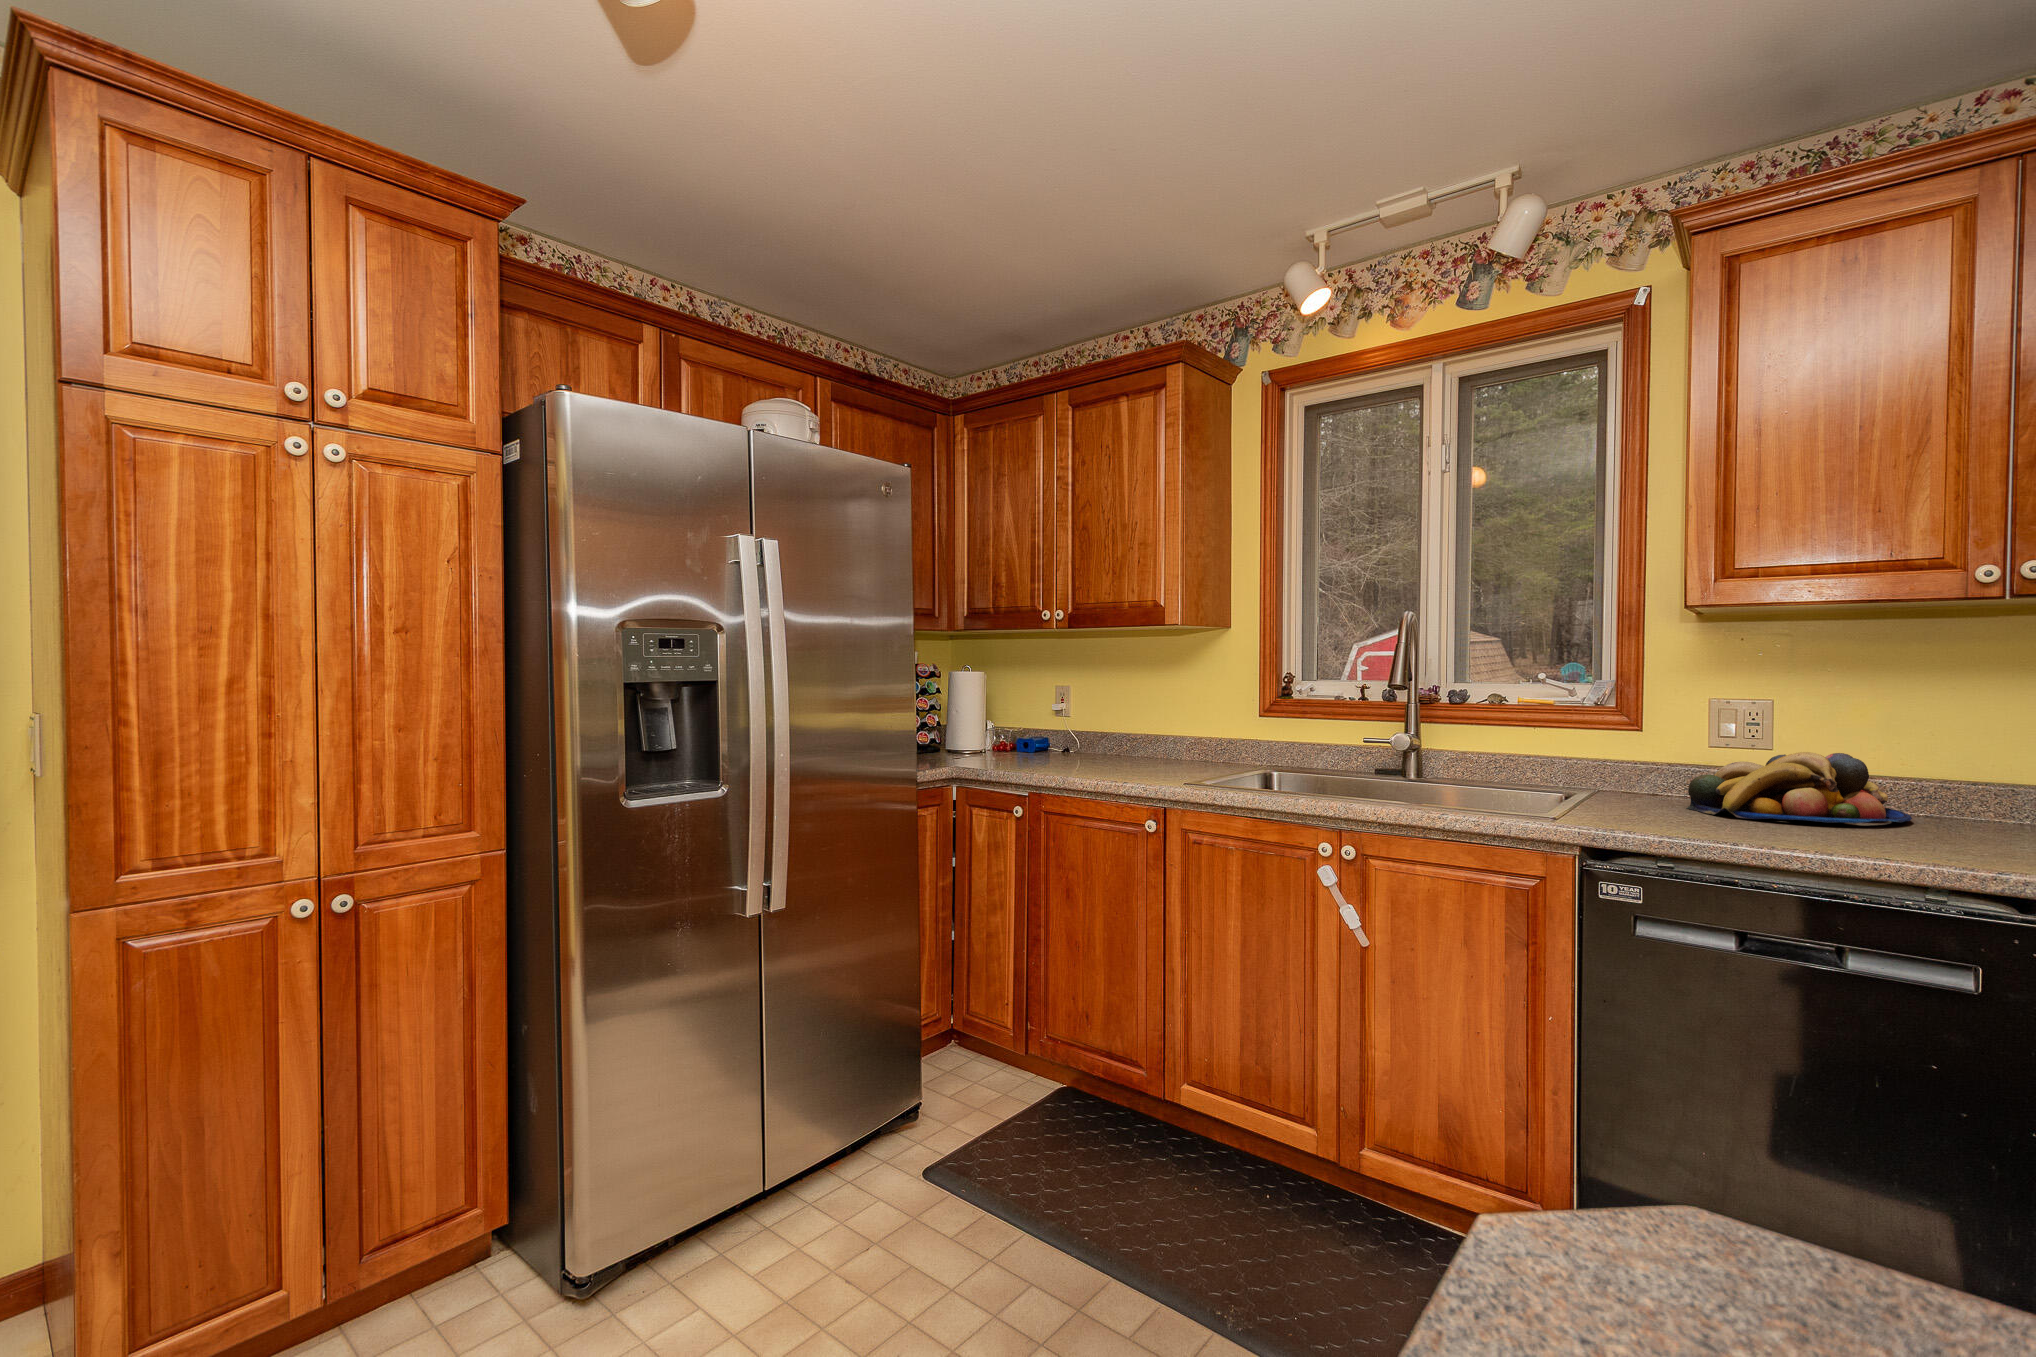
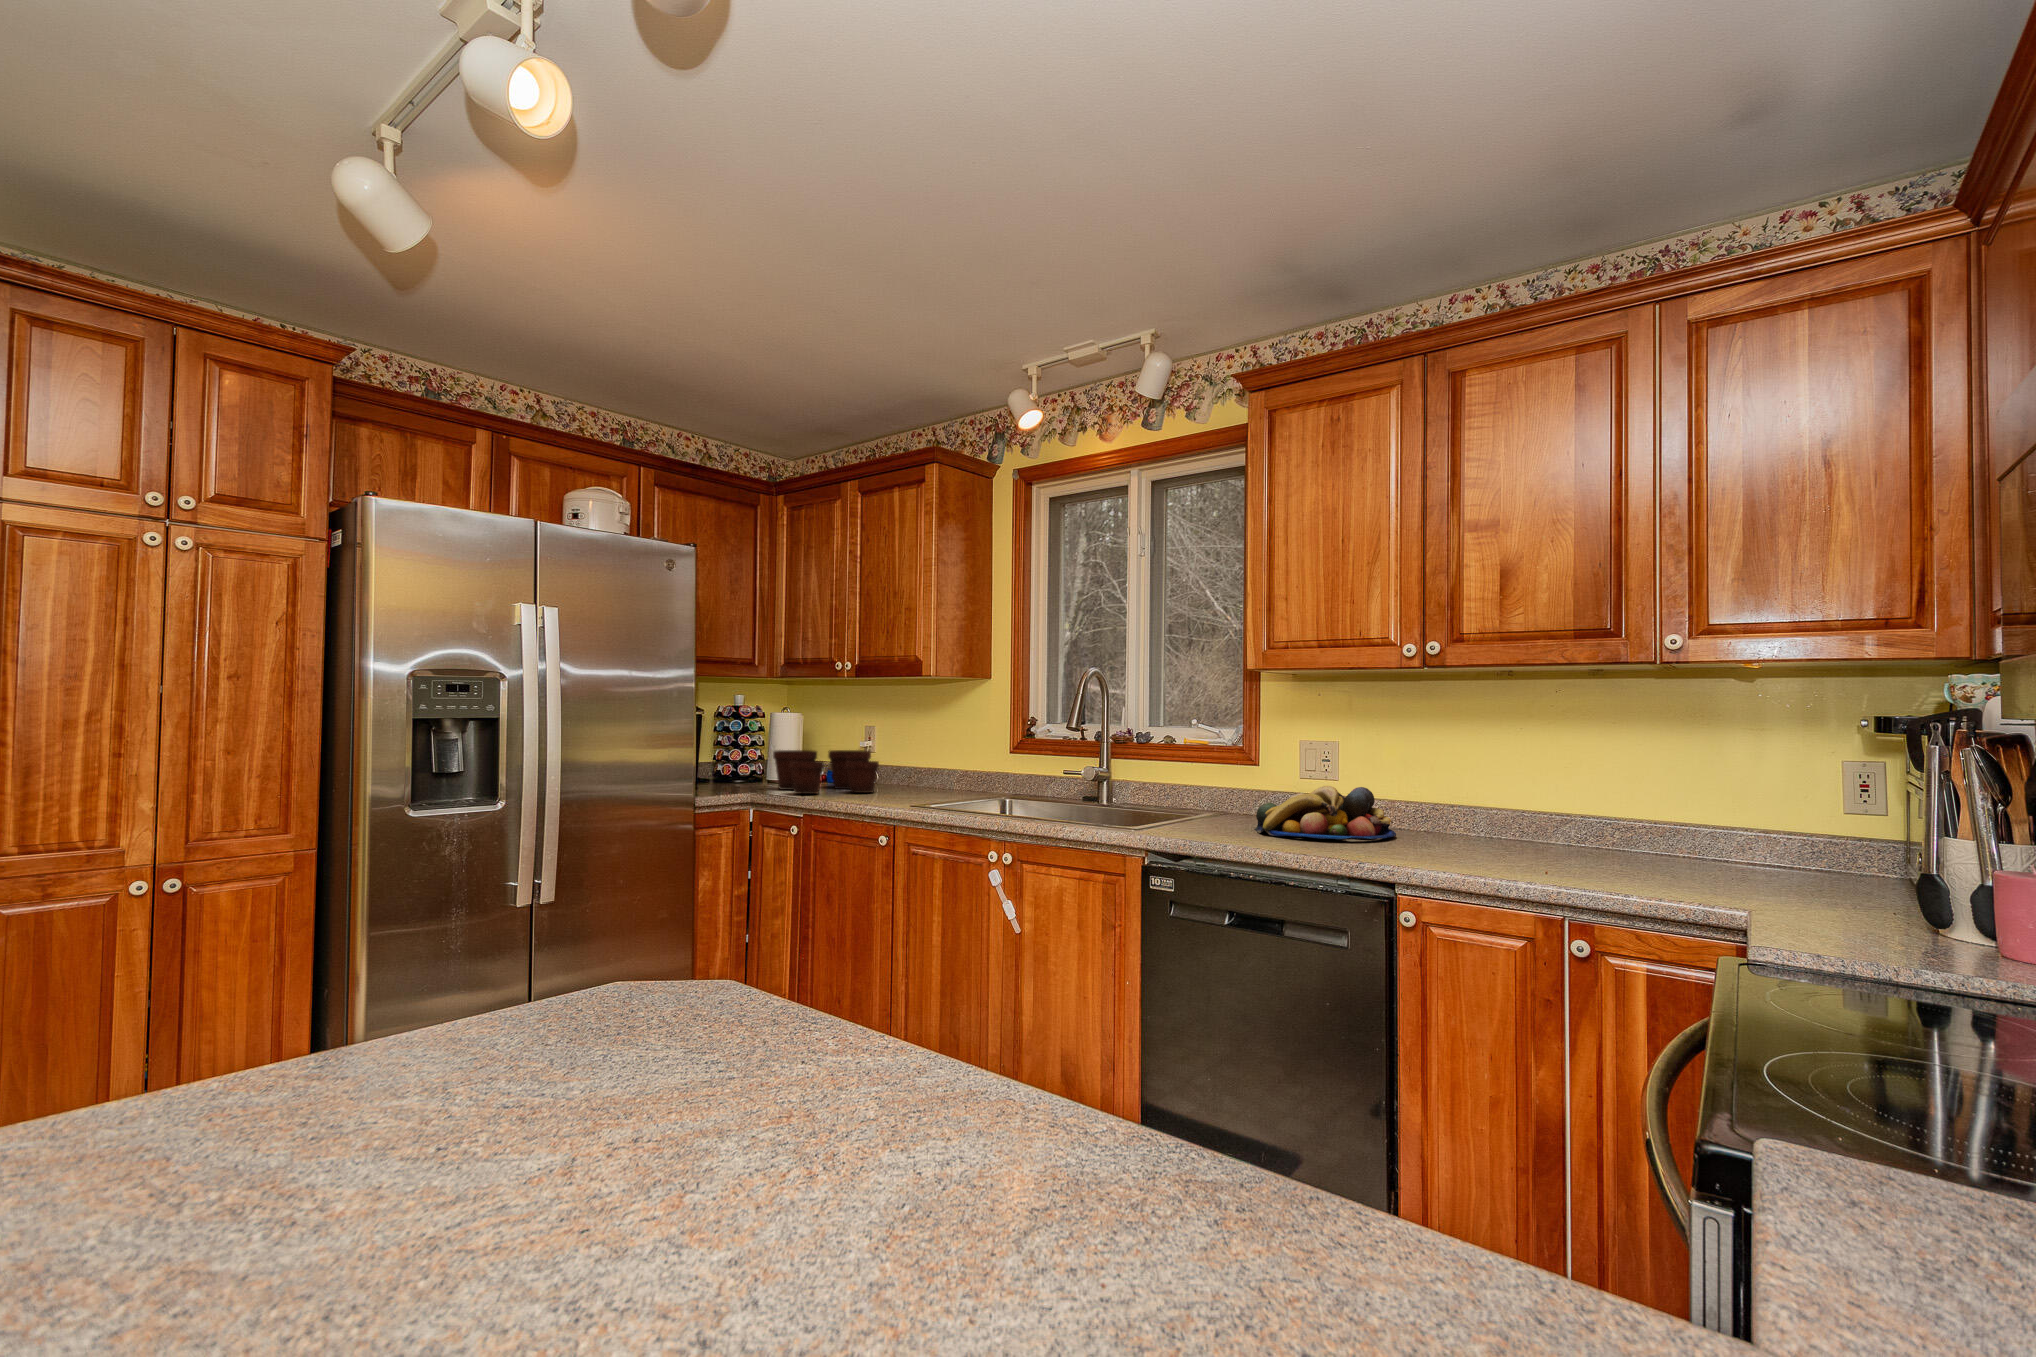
flower pot: none [971,714,1105,767] -> present [773,750,879,794]

